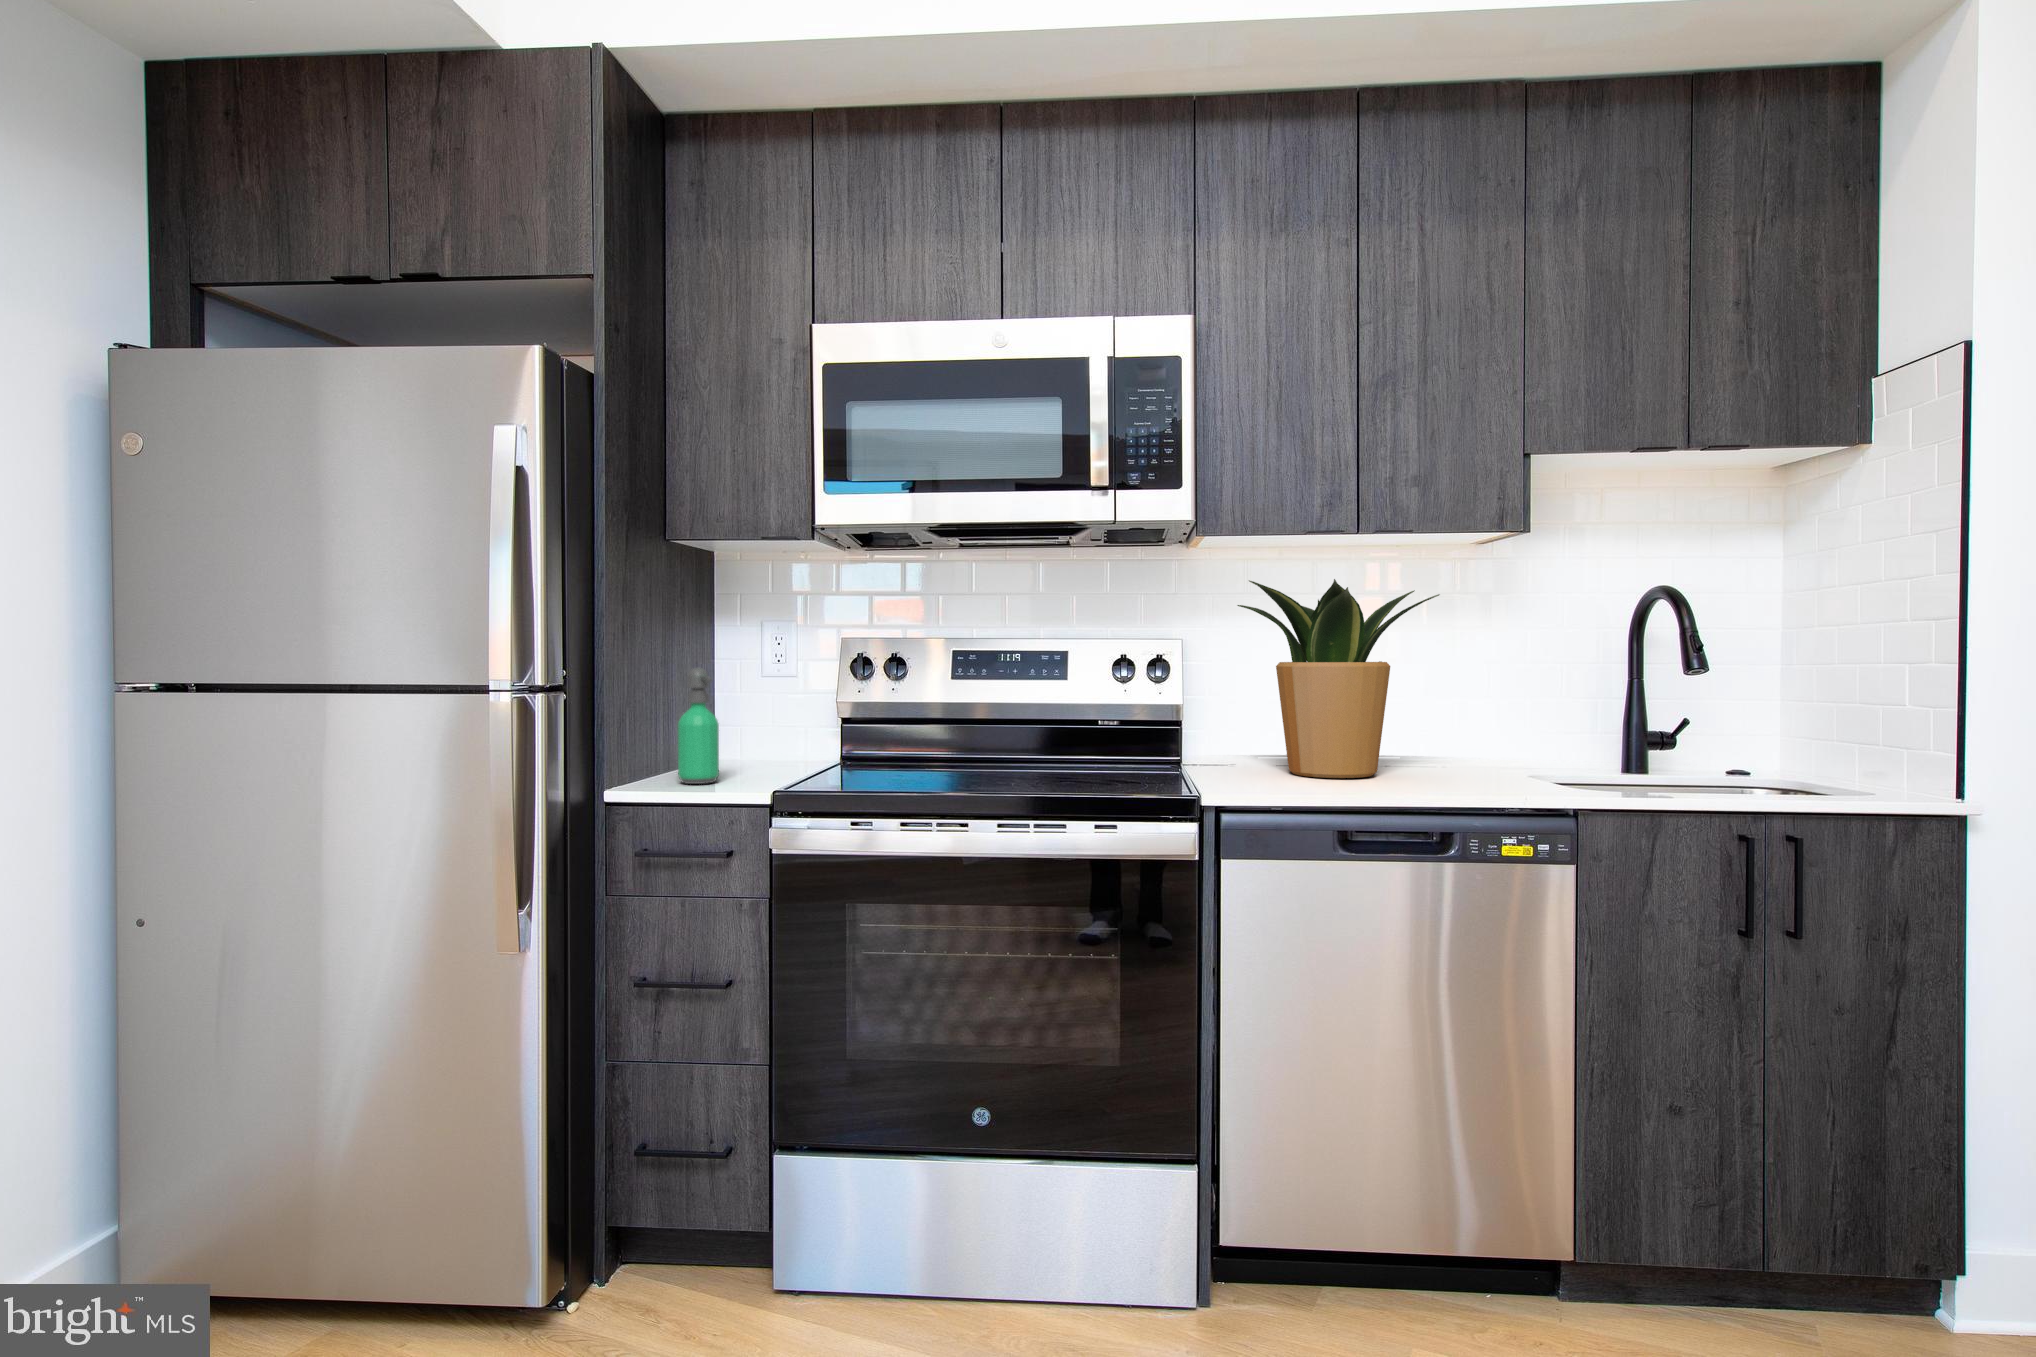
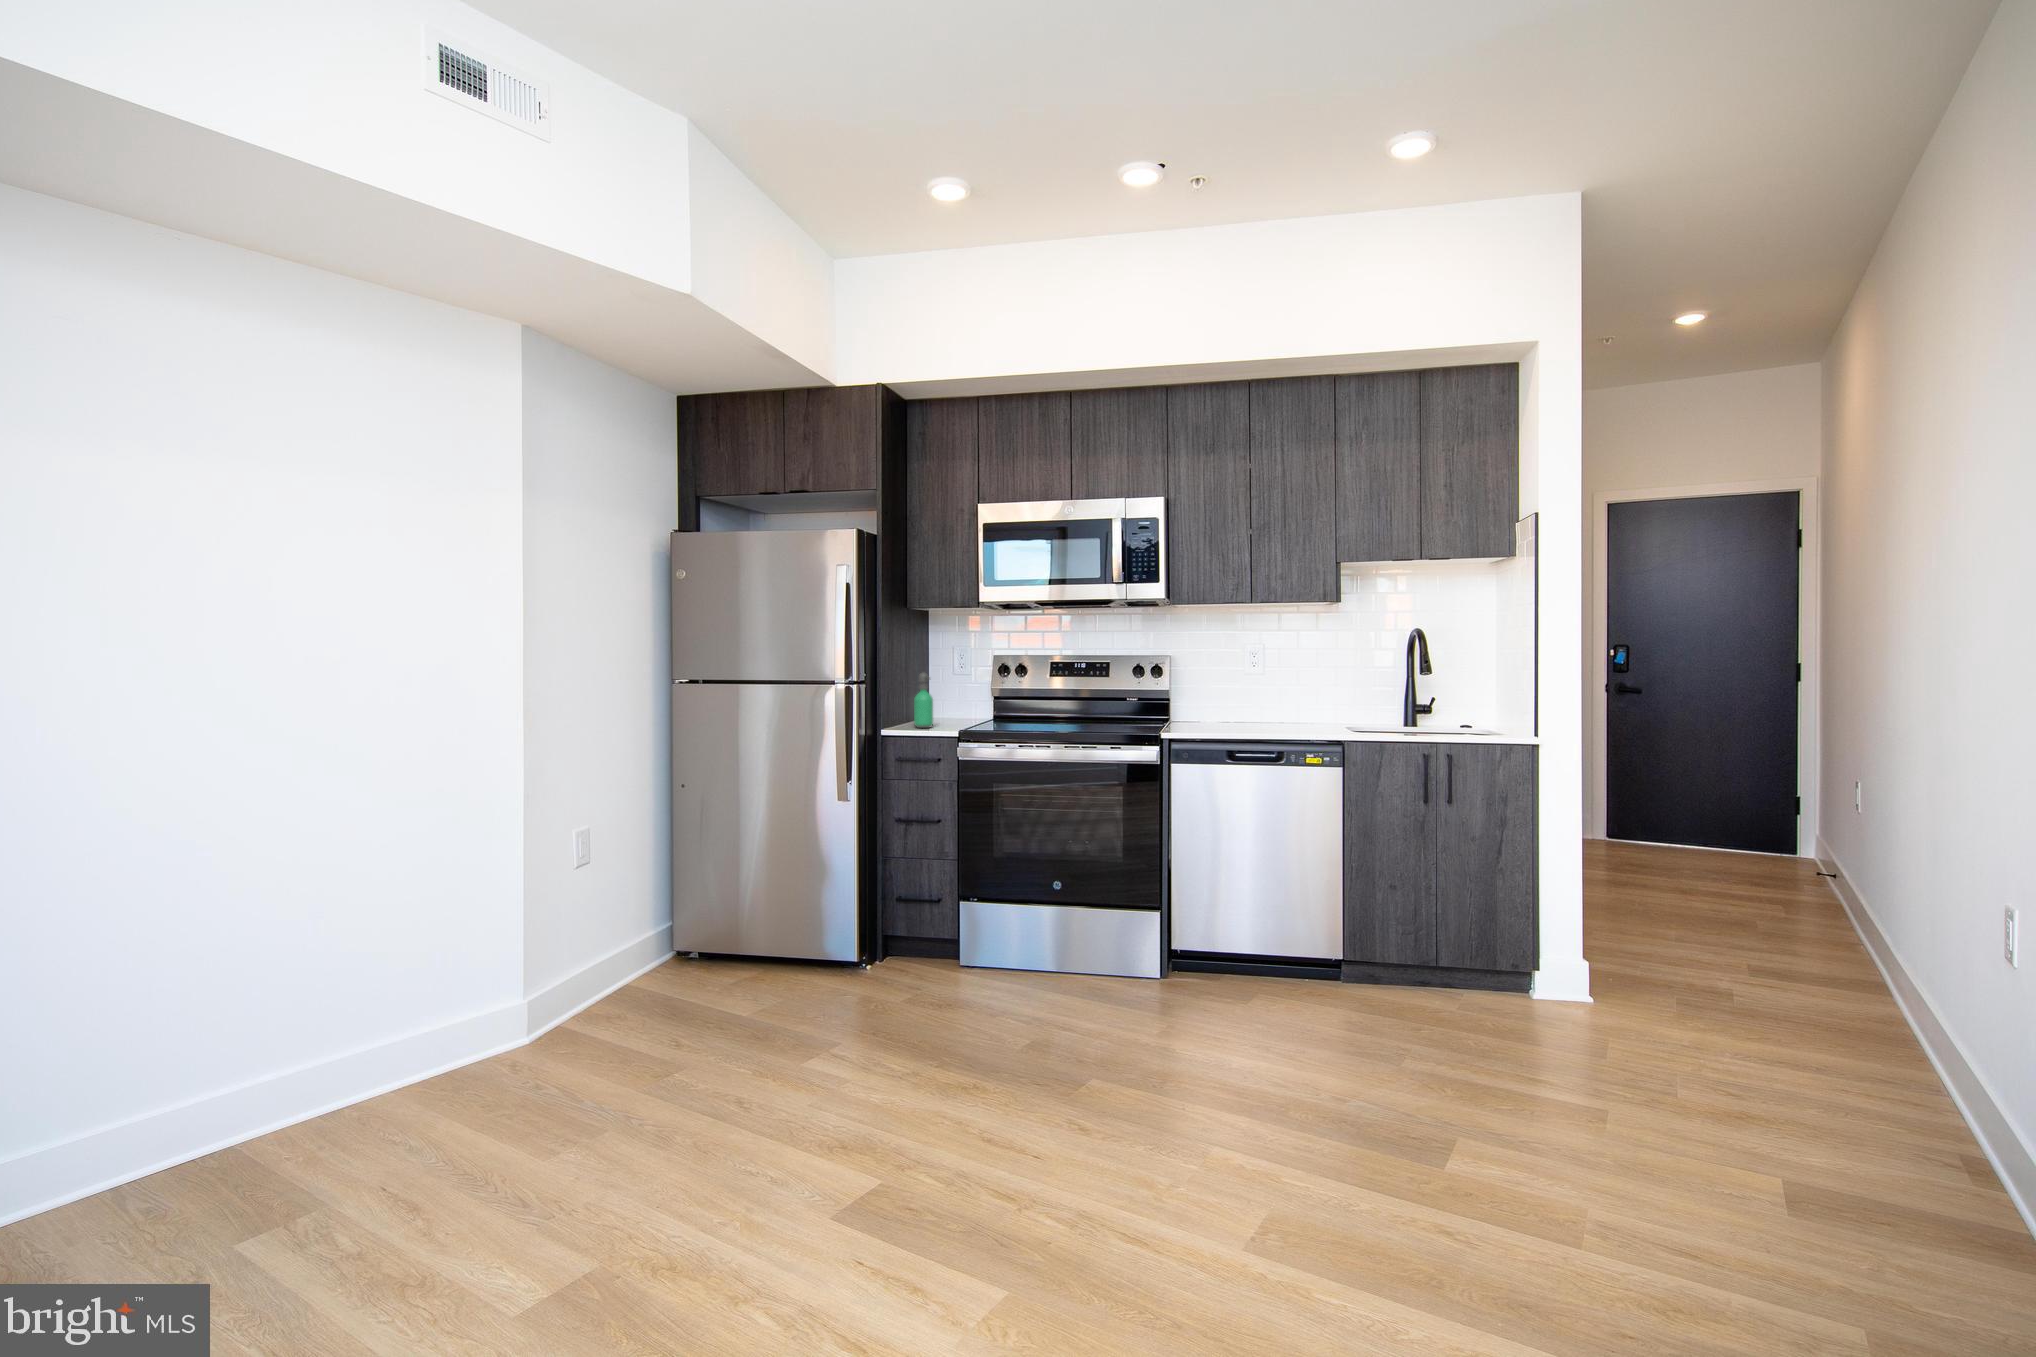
potted plant: present [1237,579,1440,778] -> none [1195,627,1295,728]

